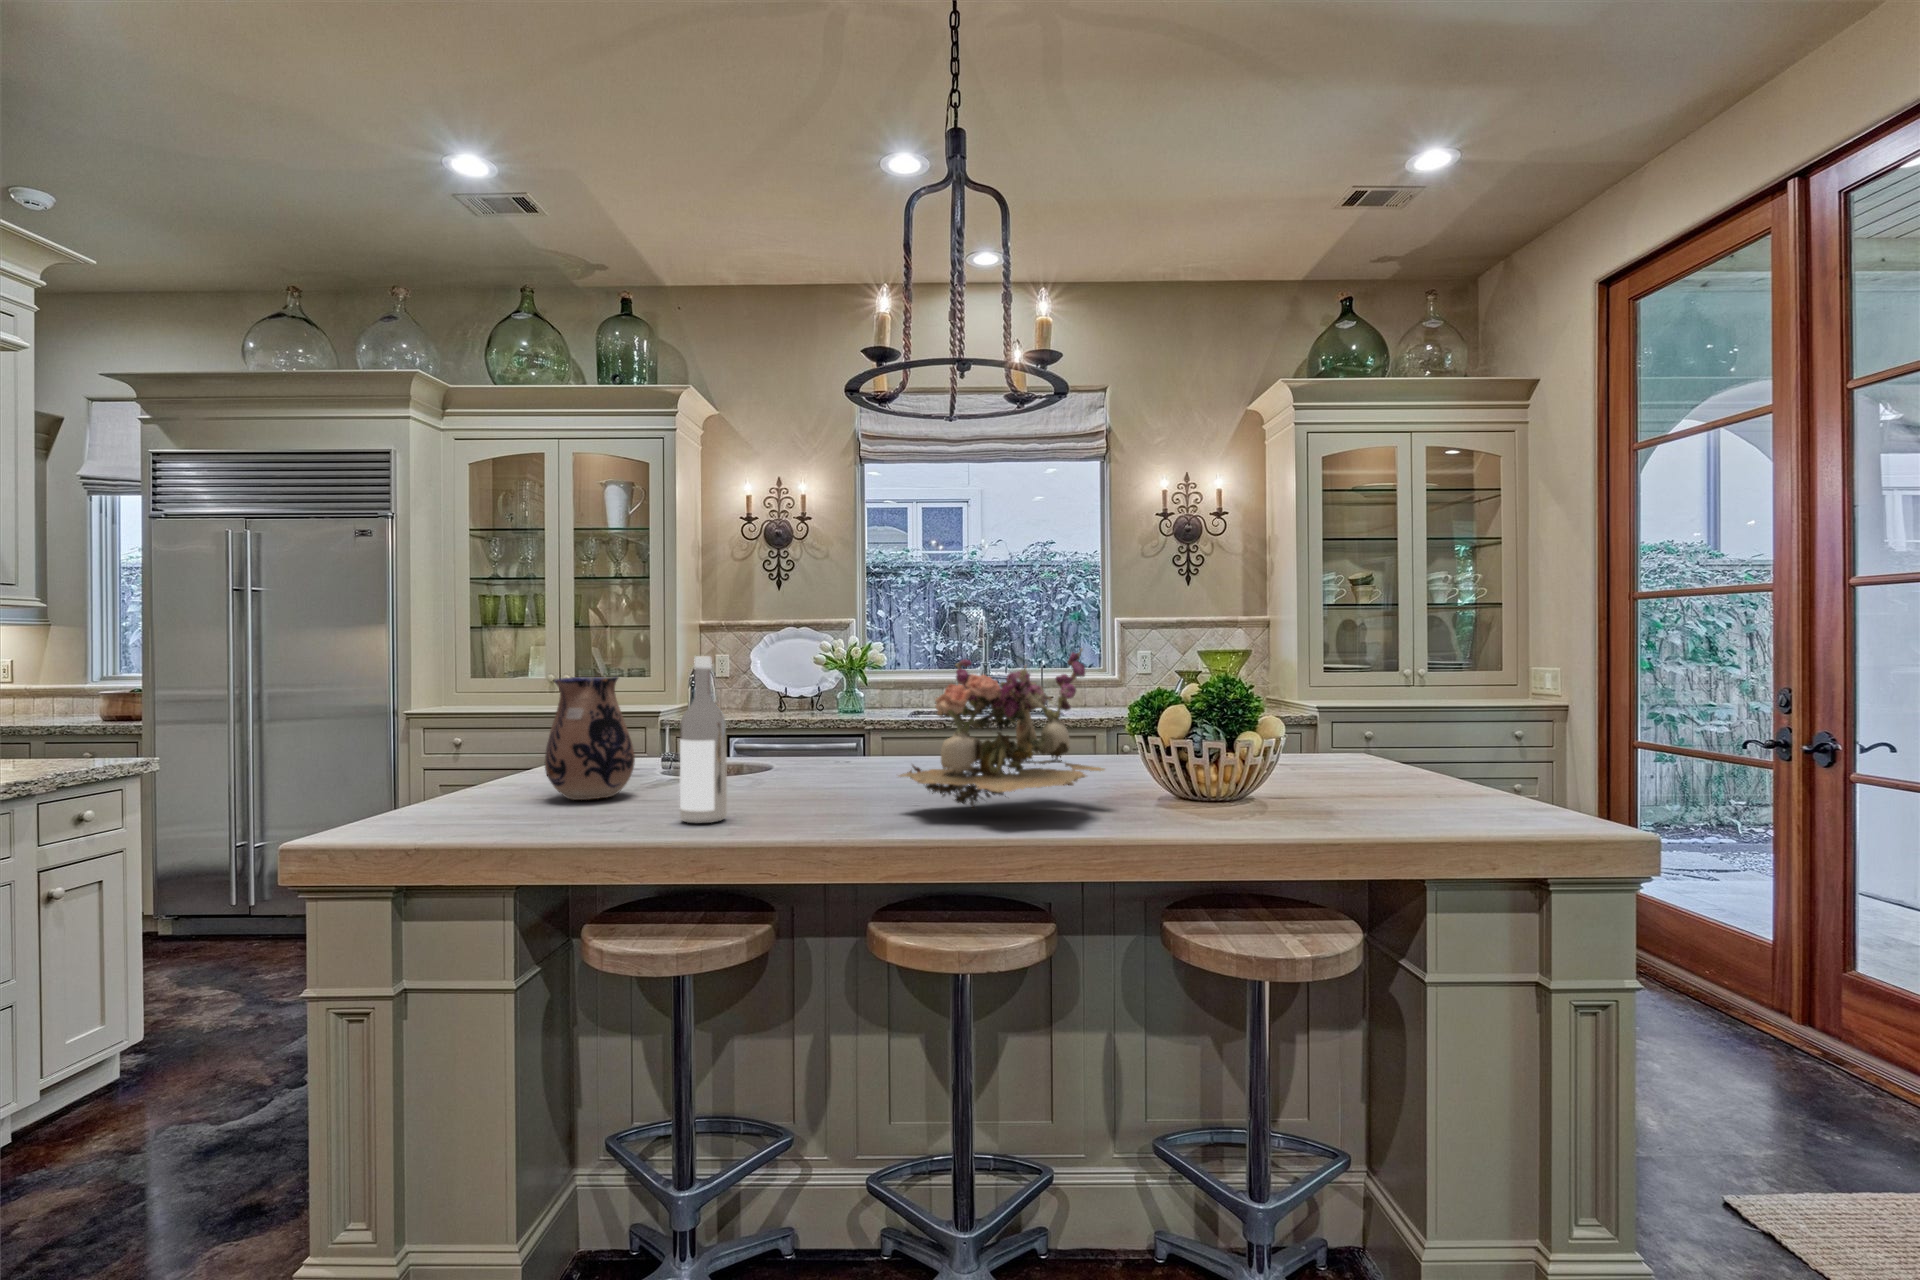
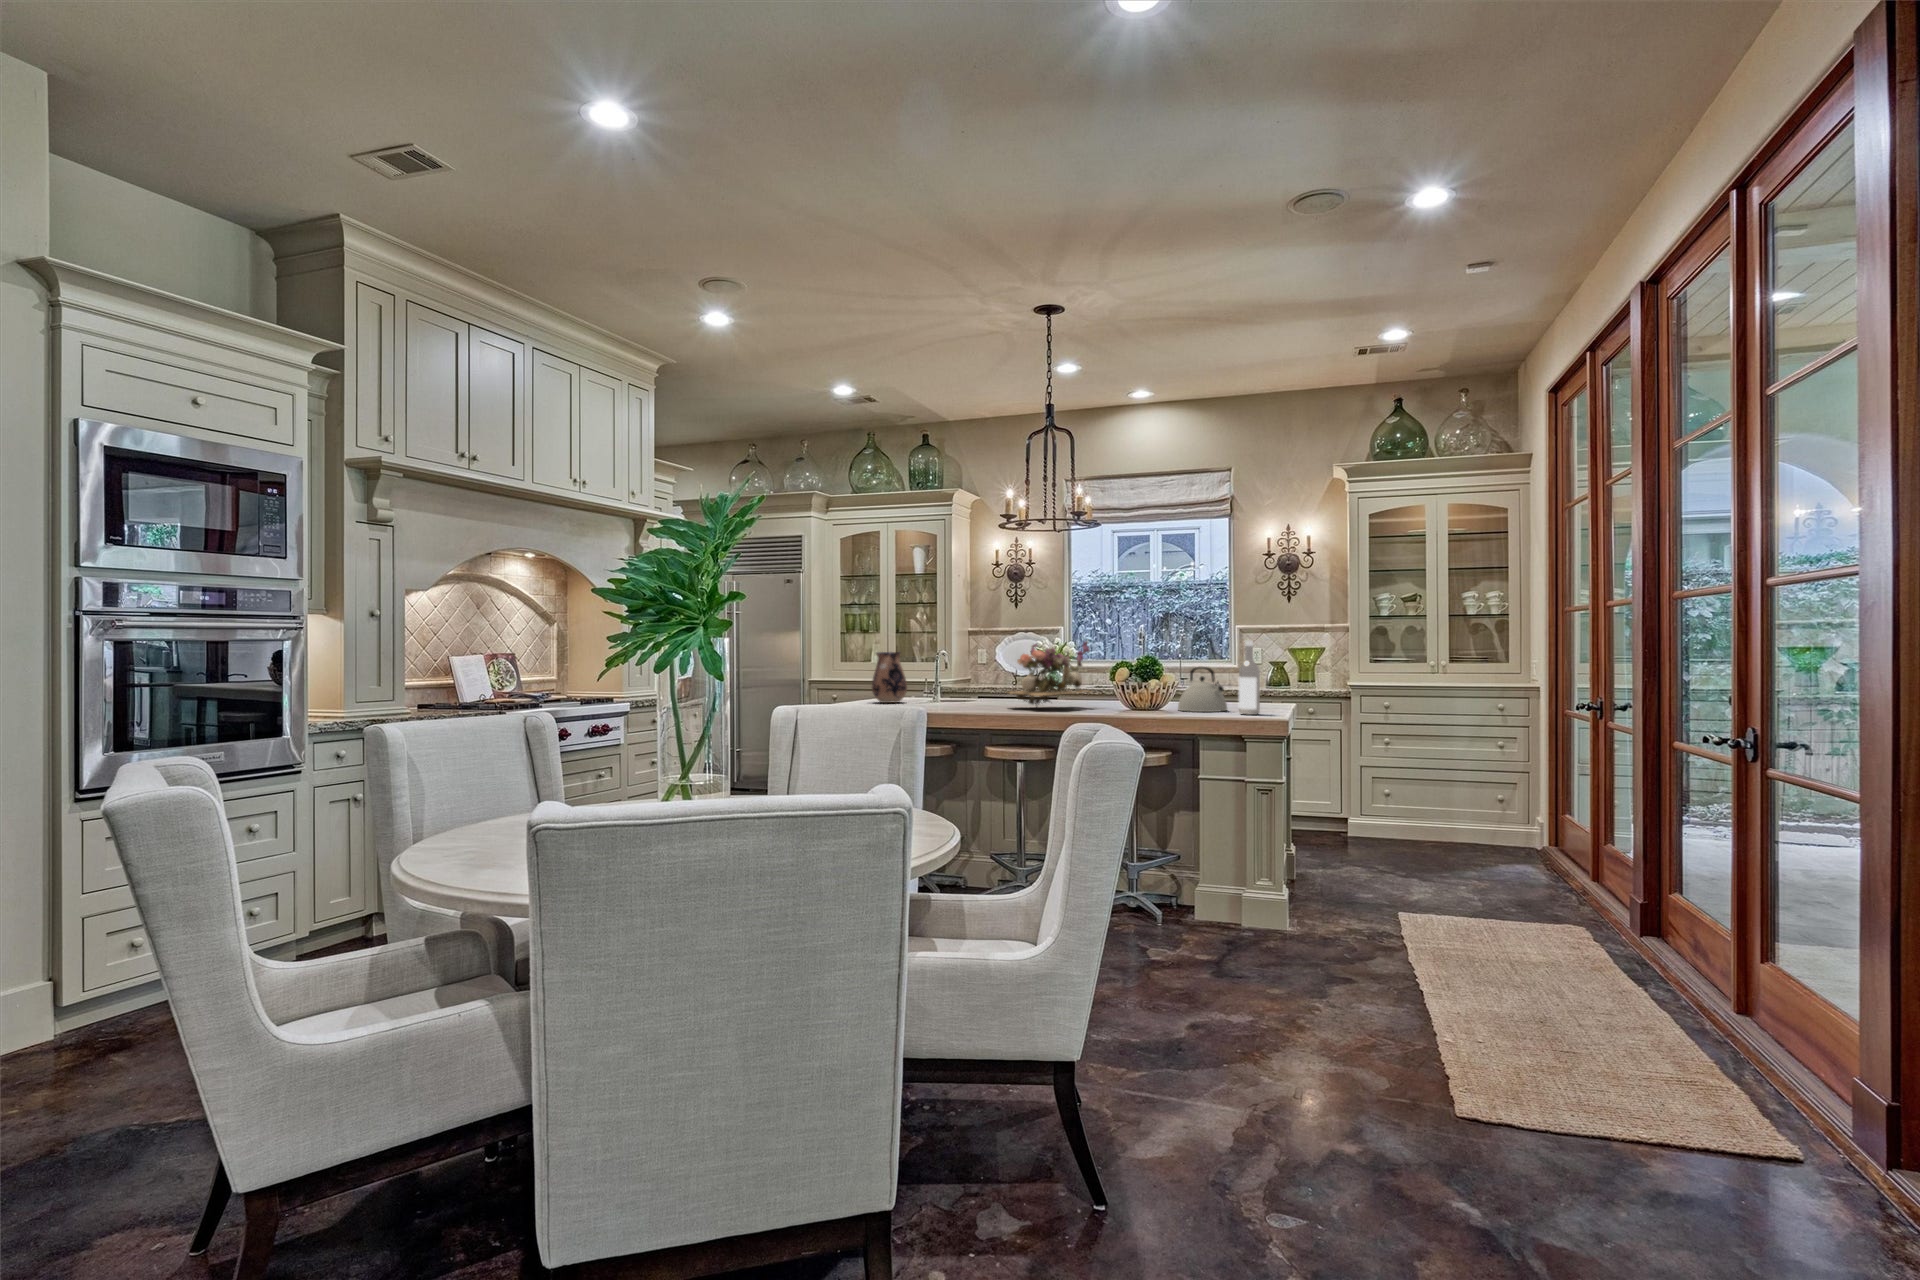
wine bottle: present [680,656,727,823] -> present [1239,640,1260,715]
kettle: none [1286,708,1406,813] -> present [1178,667,1227,712]

